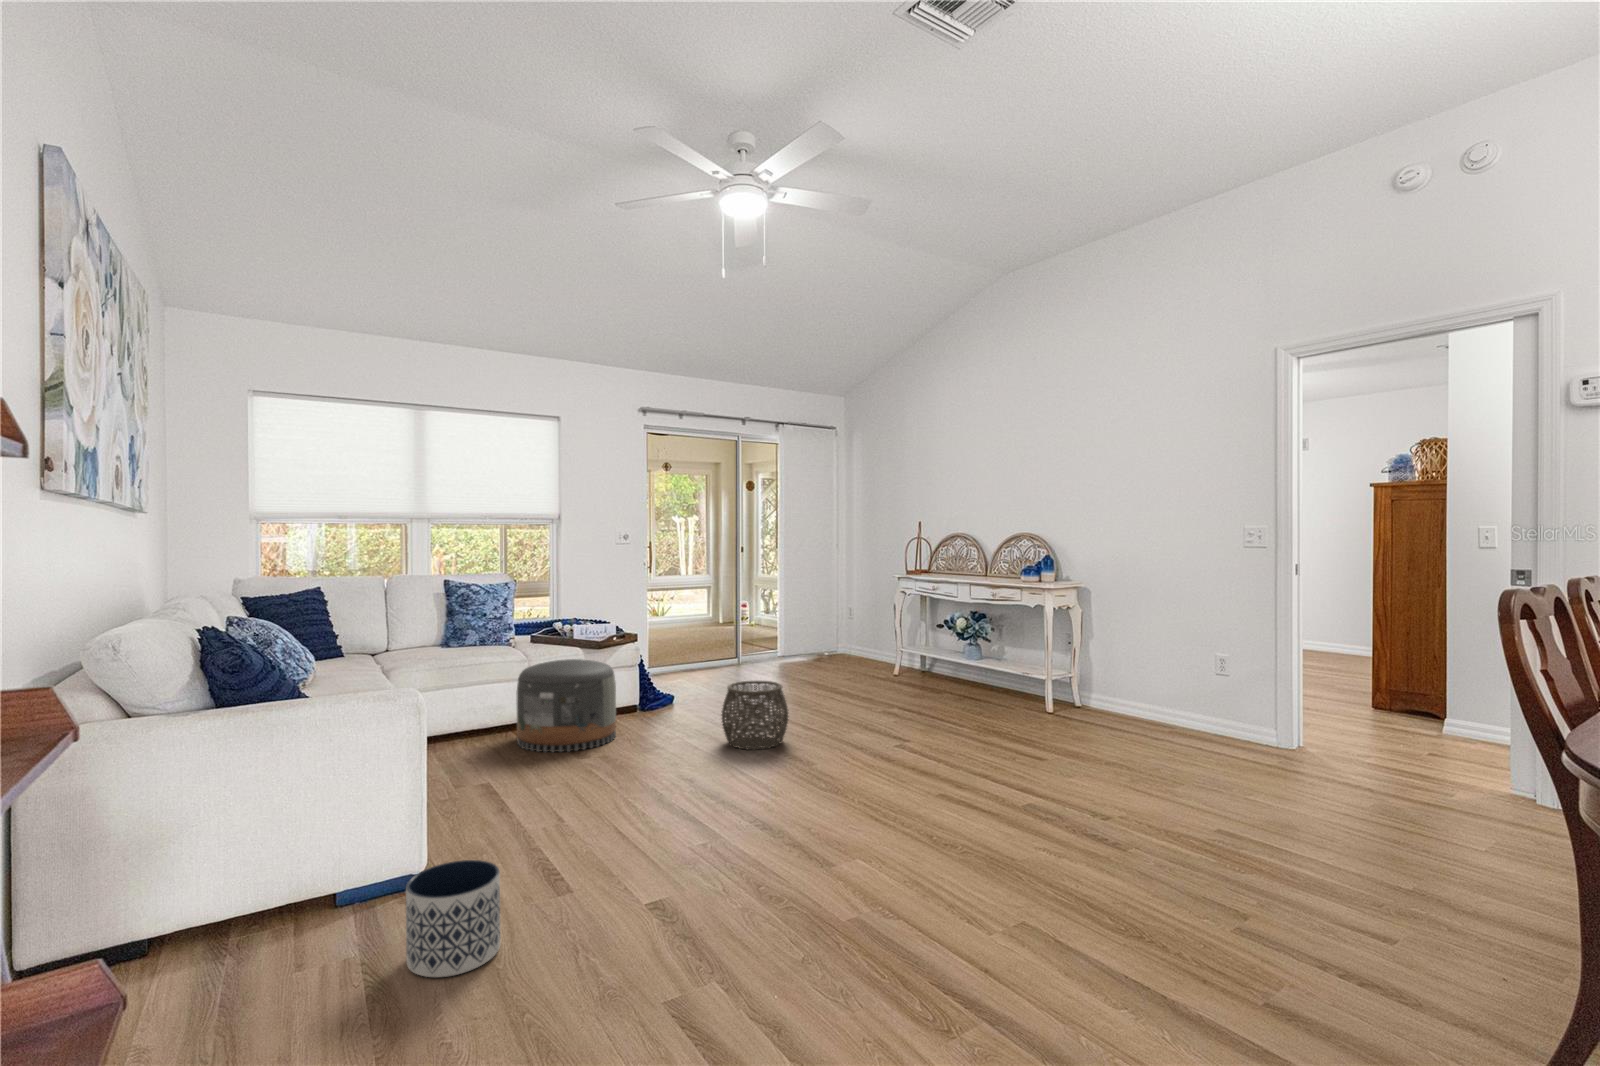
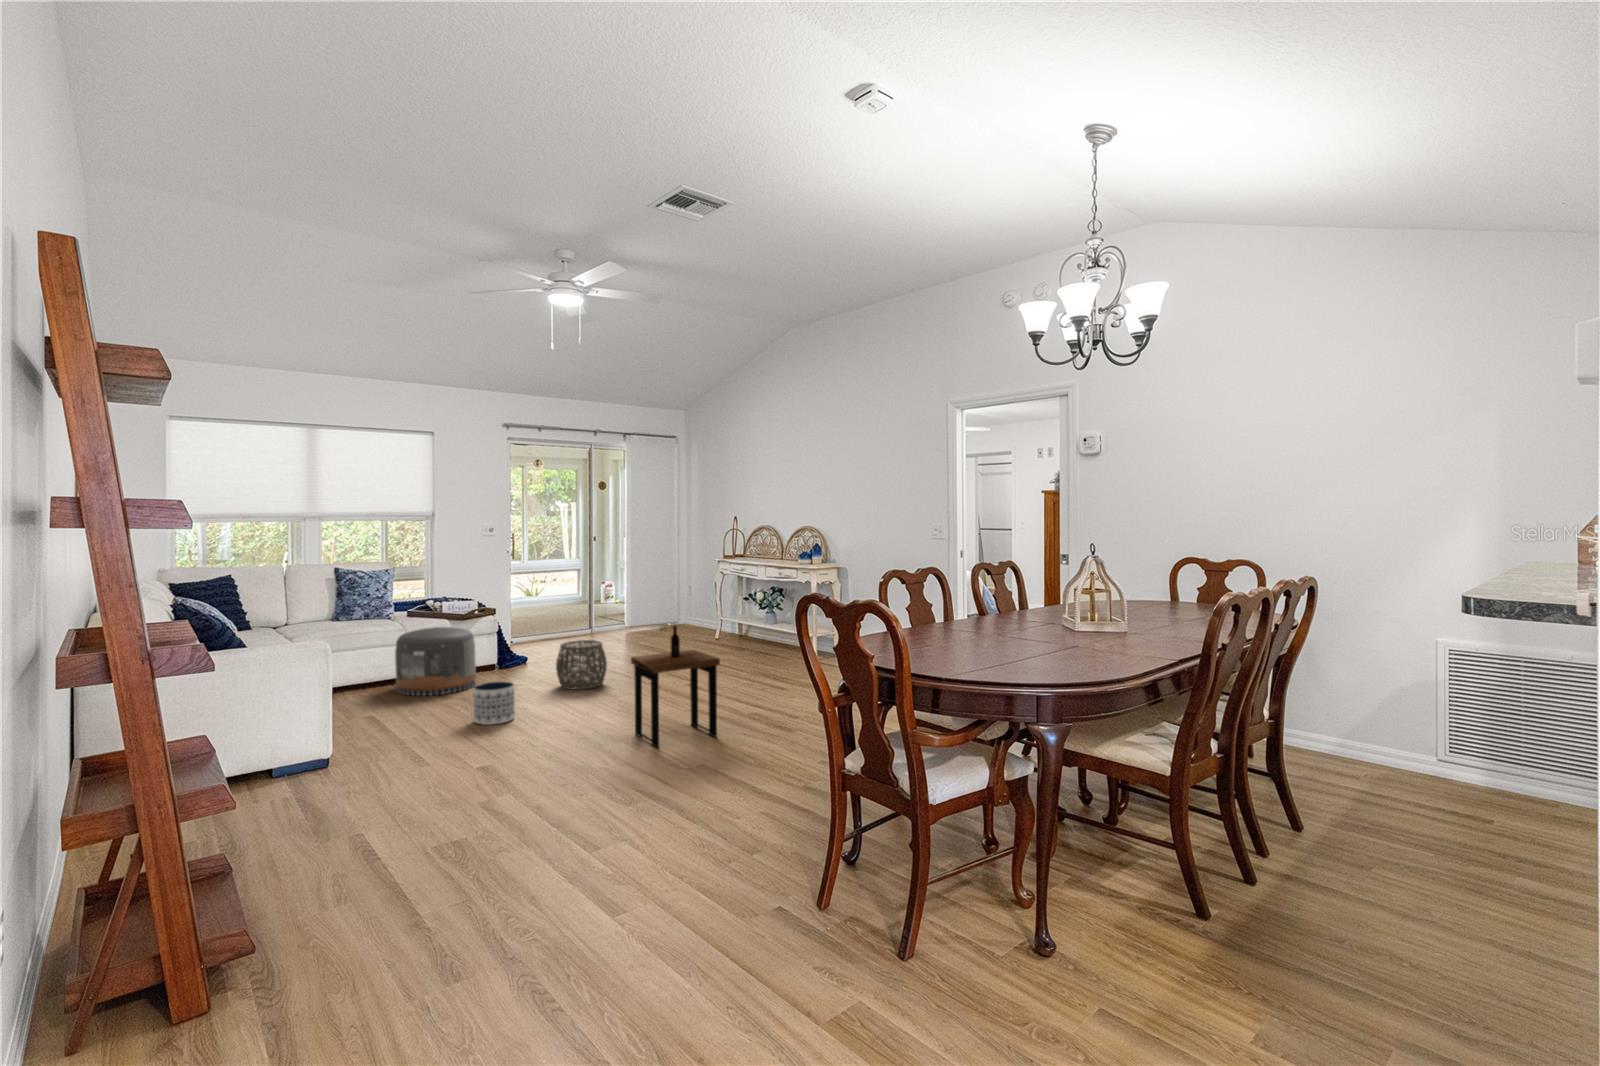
side table: none [860,671,1003,870] -> present [631,625,720,748]
planter: present [406,860,500,977] -> present [473,682,515,725]

